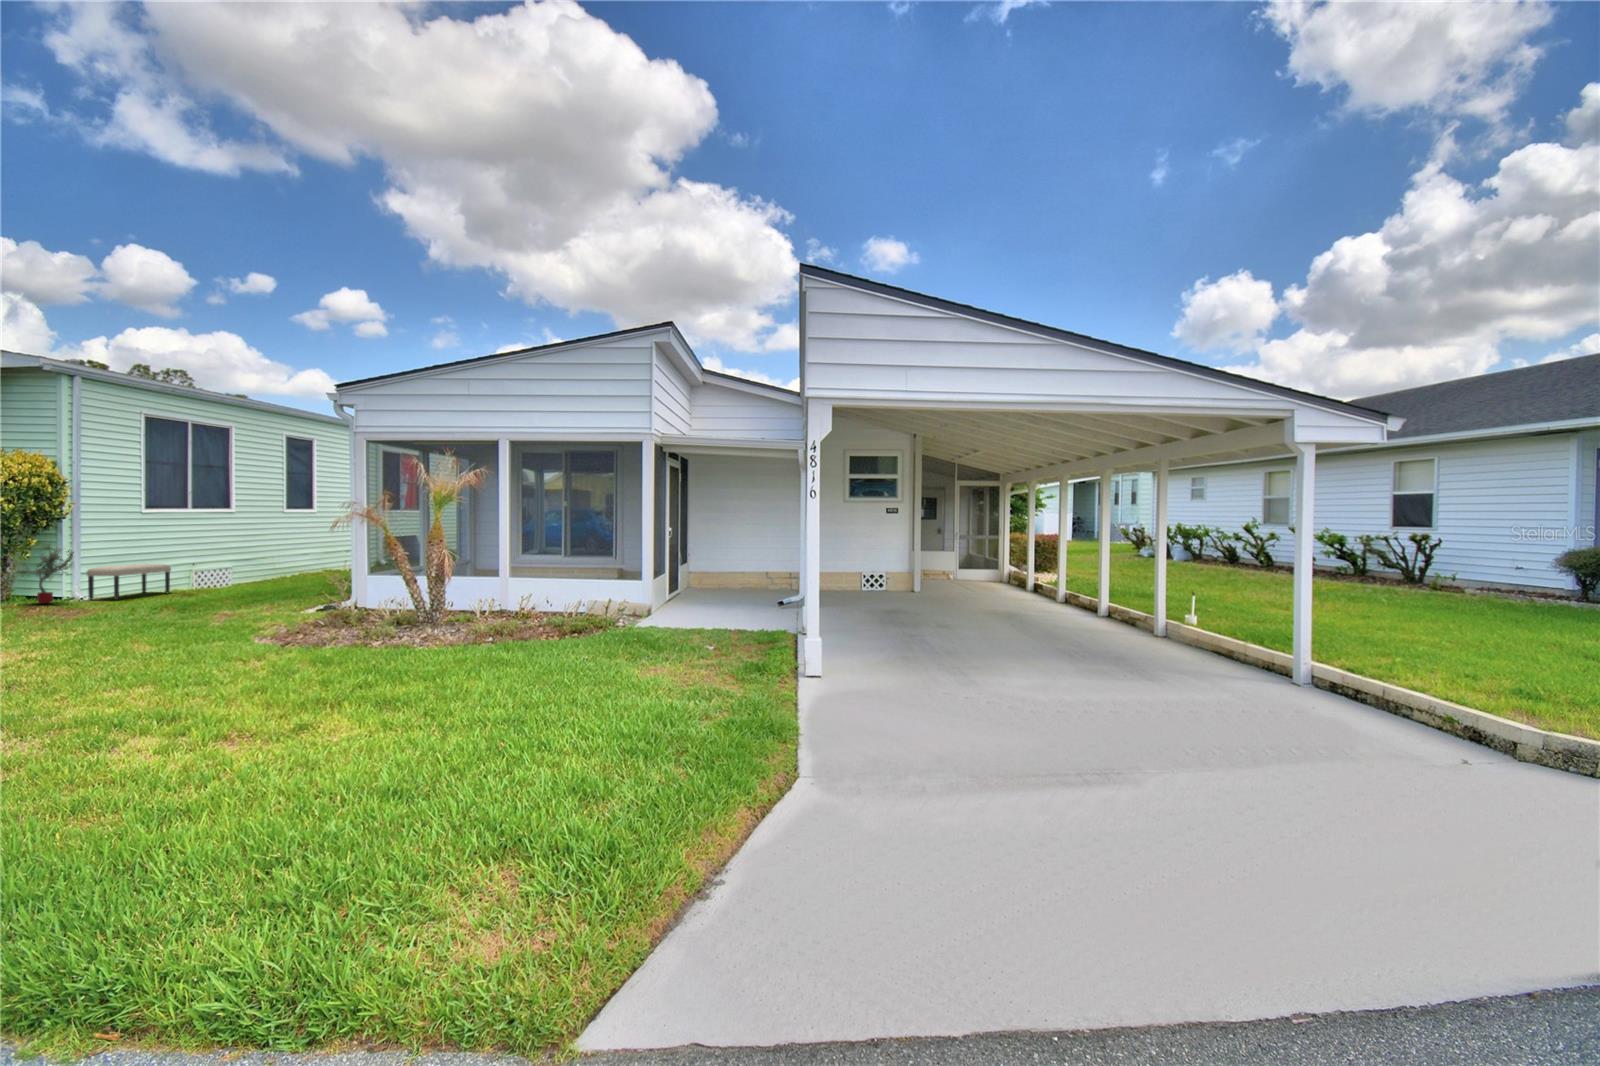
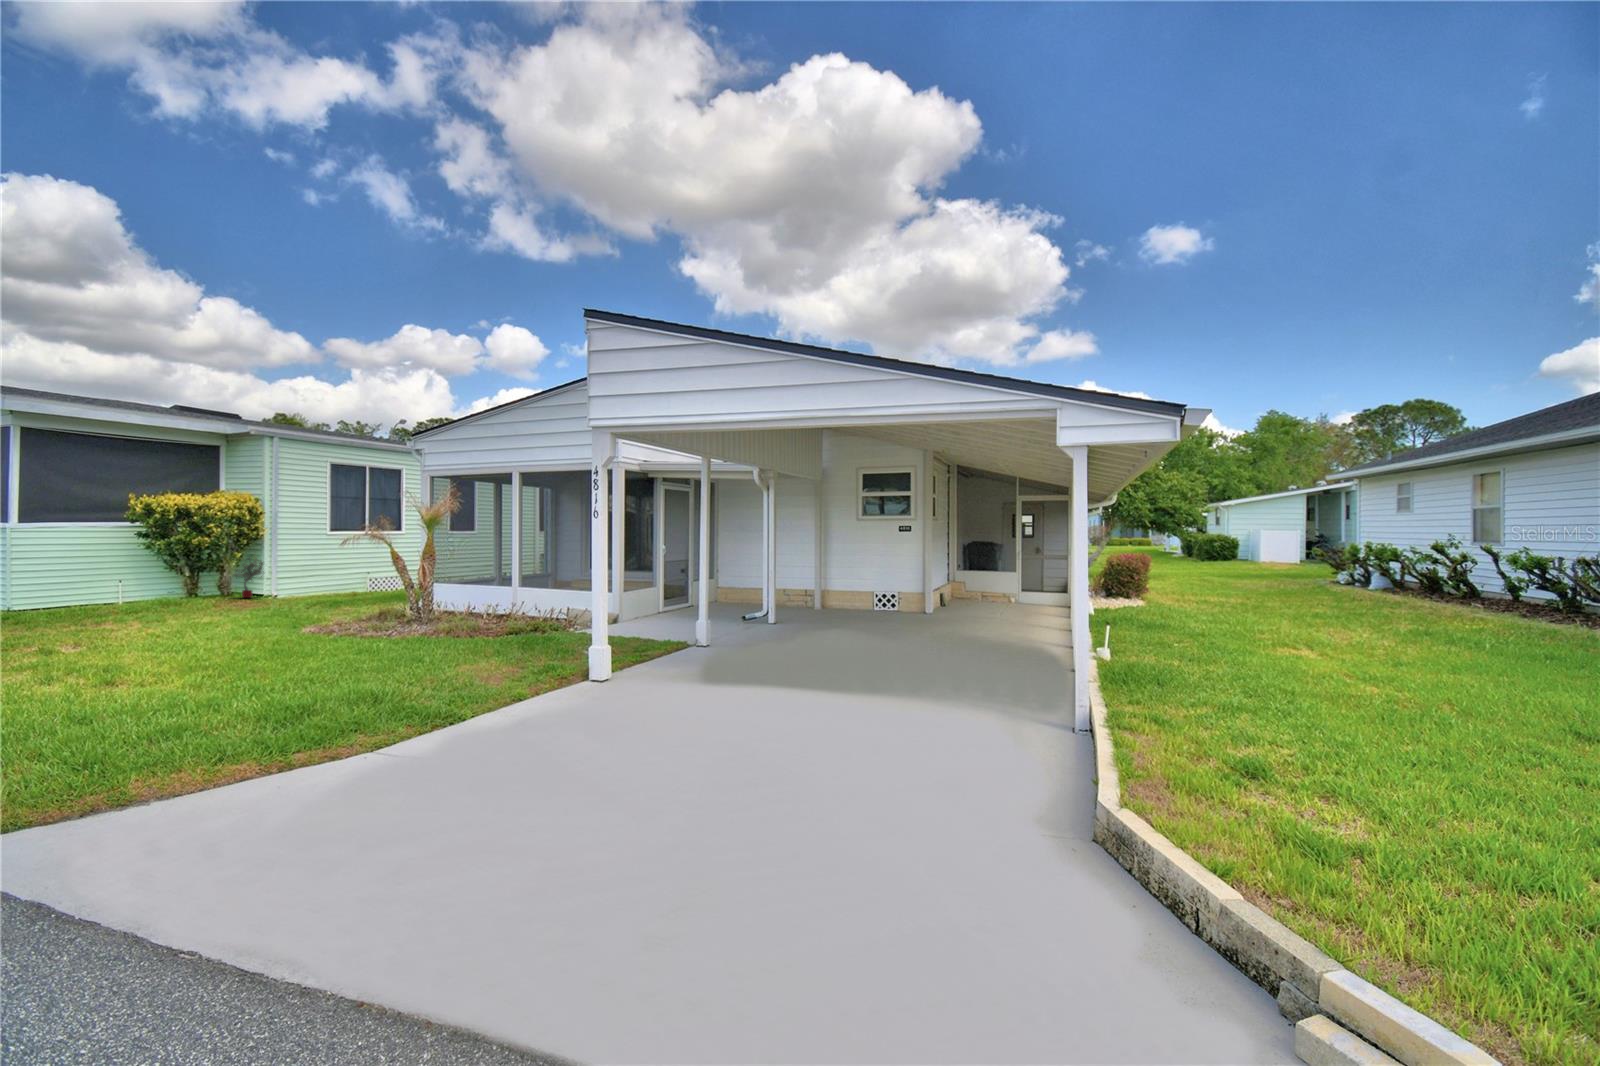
bench: present [87,564,171,600] -> none [278,571,343,597]

